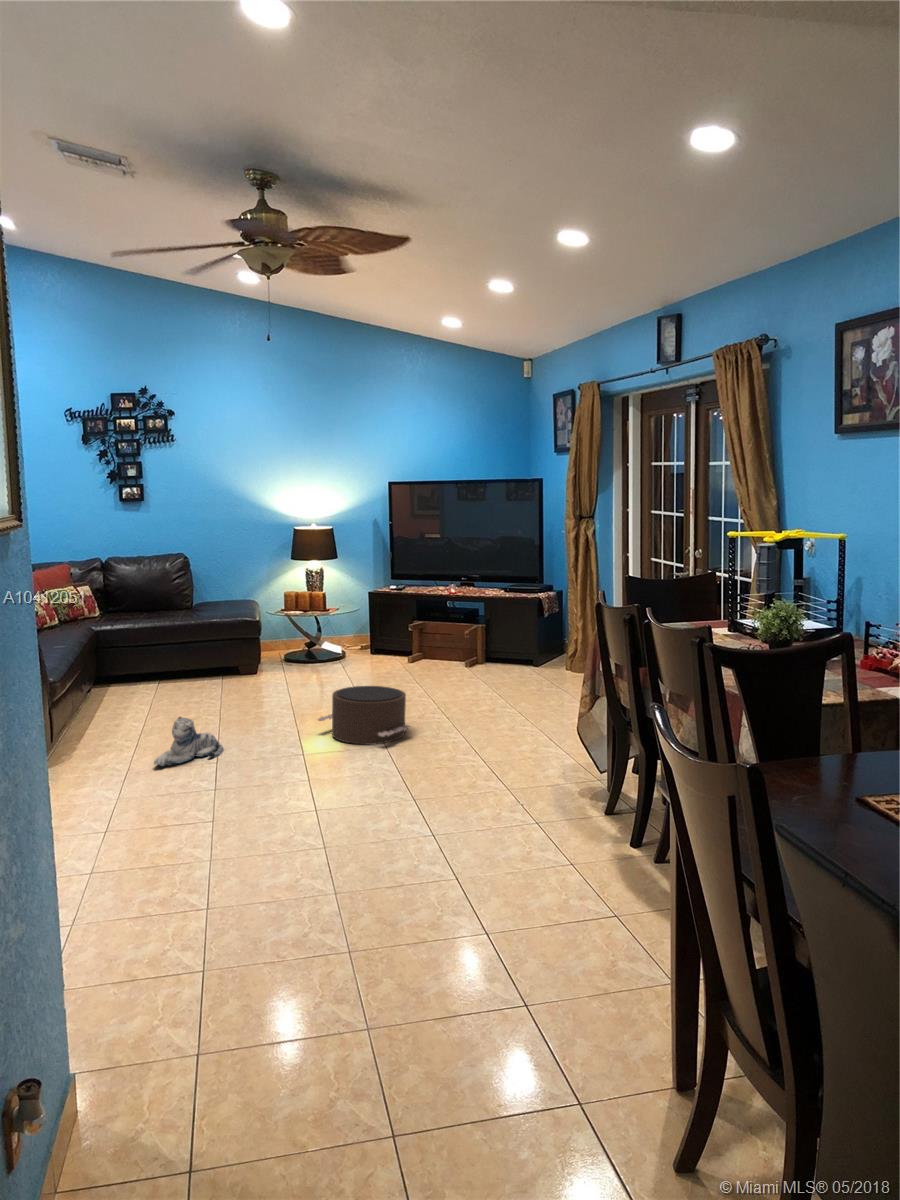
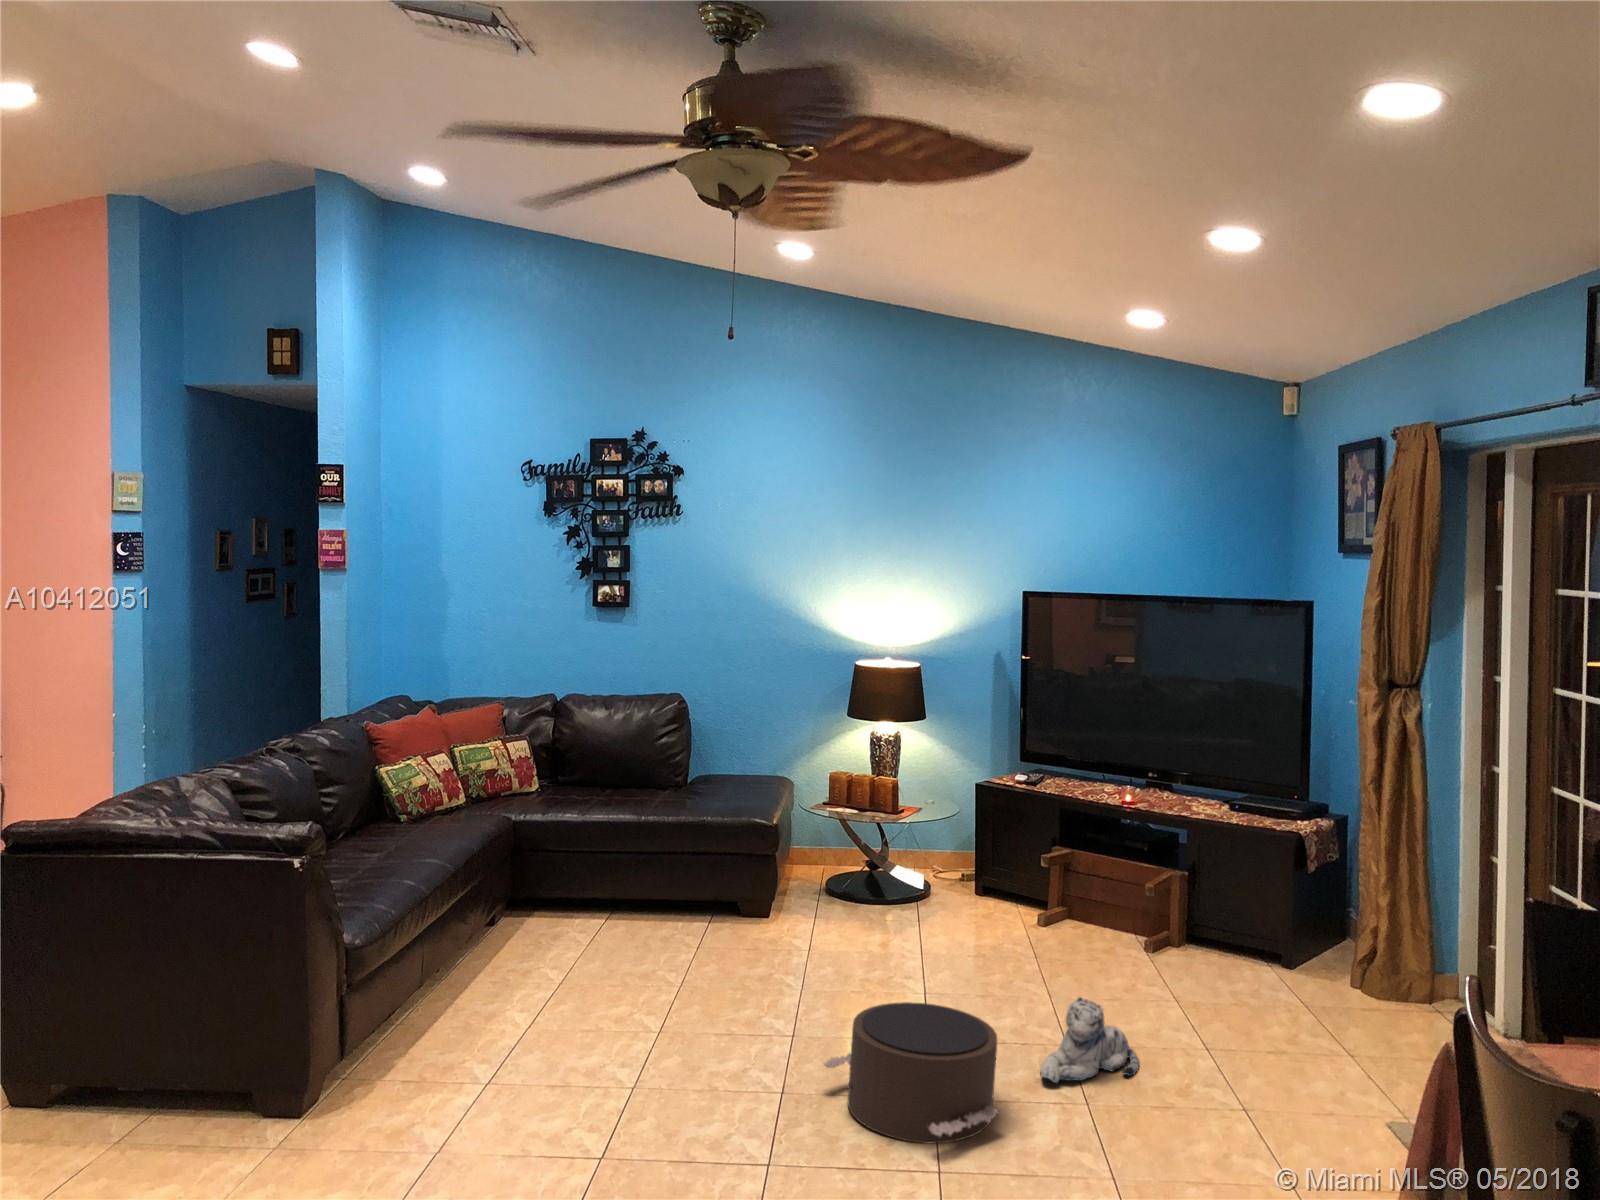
plush toy: present [154,717,224,766] -> present [1040,997,1139,1083]

